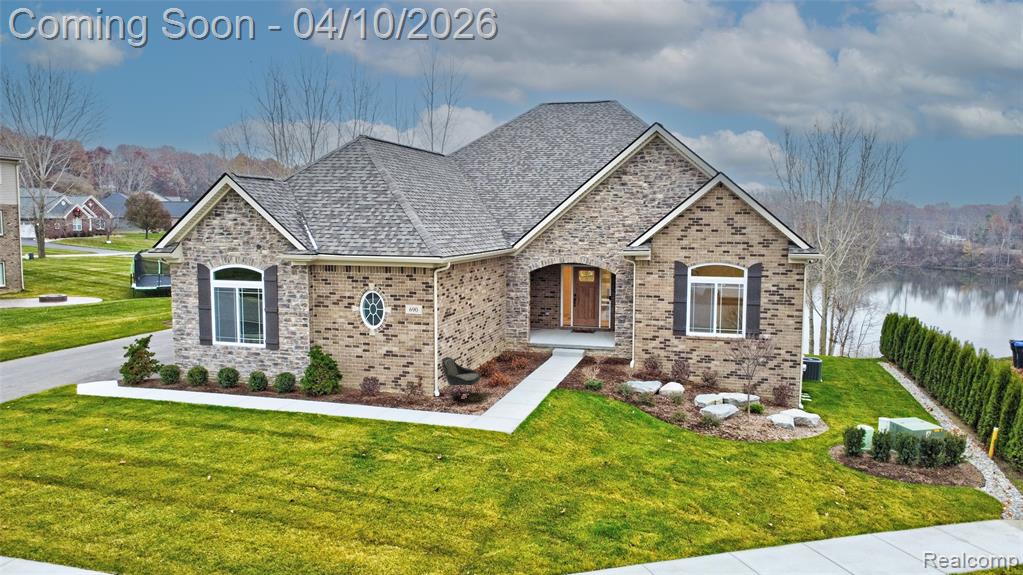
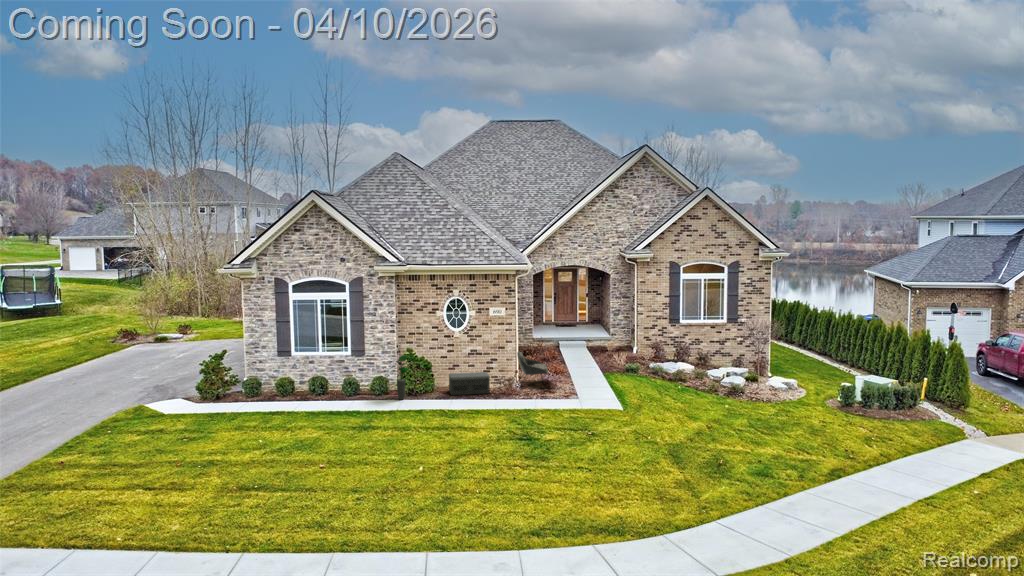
potted plant: none [289,352,312,401] -> present [396,355,407,400]
storage bench: none [356,376,404,403] -> present [449,372,490,395]

